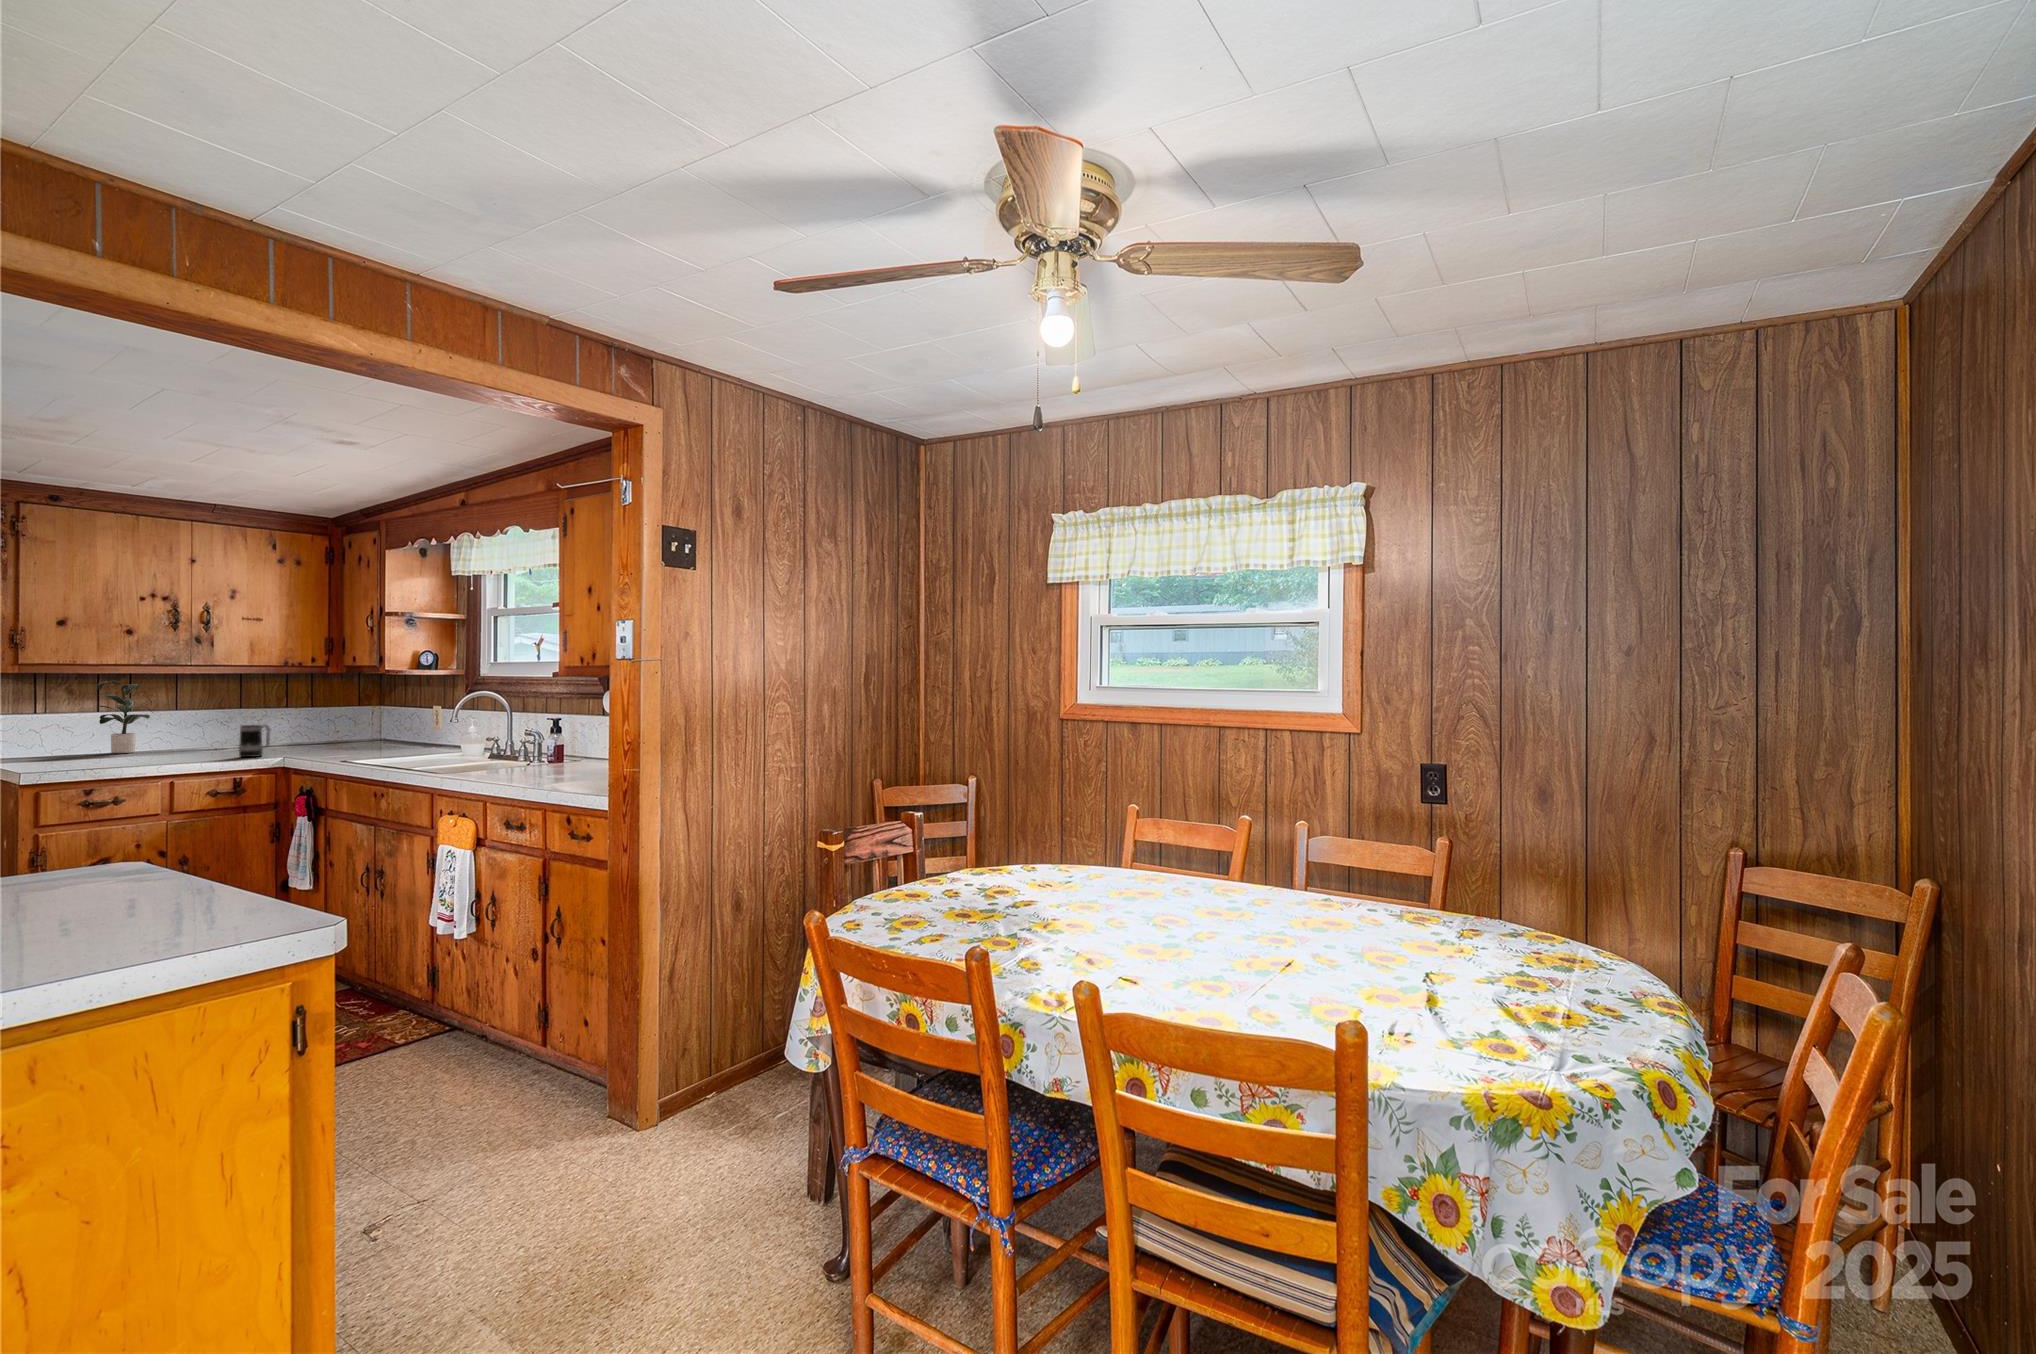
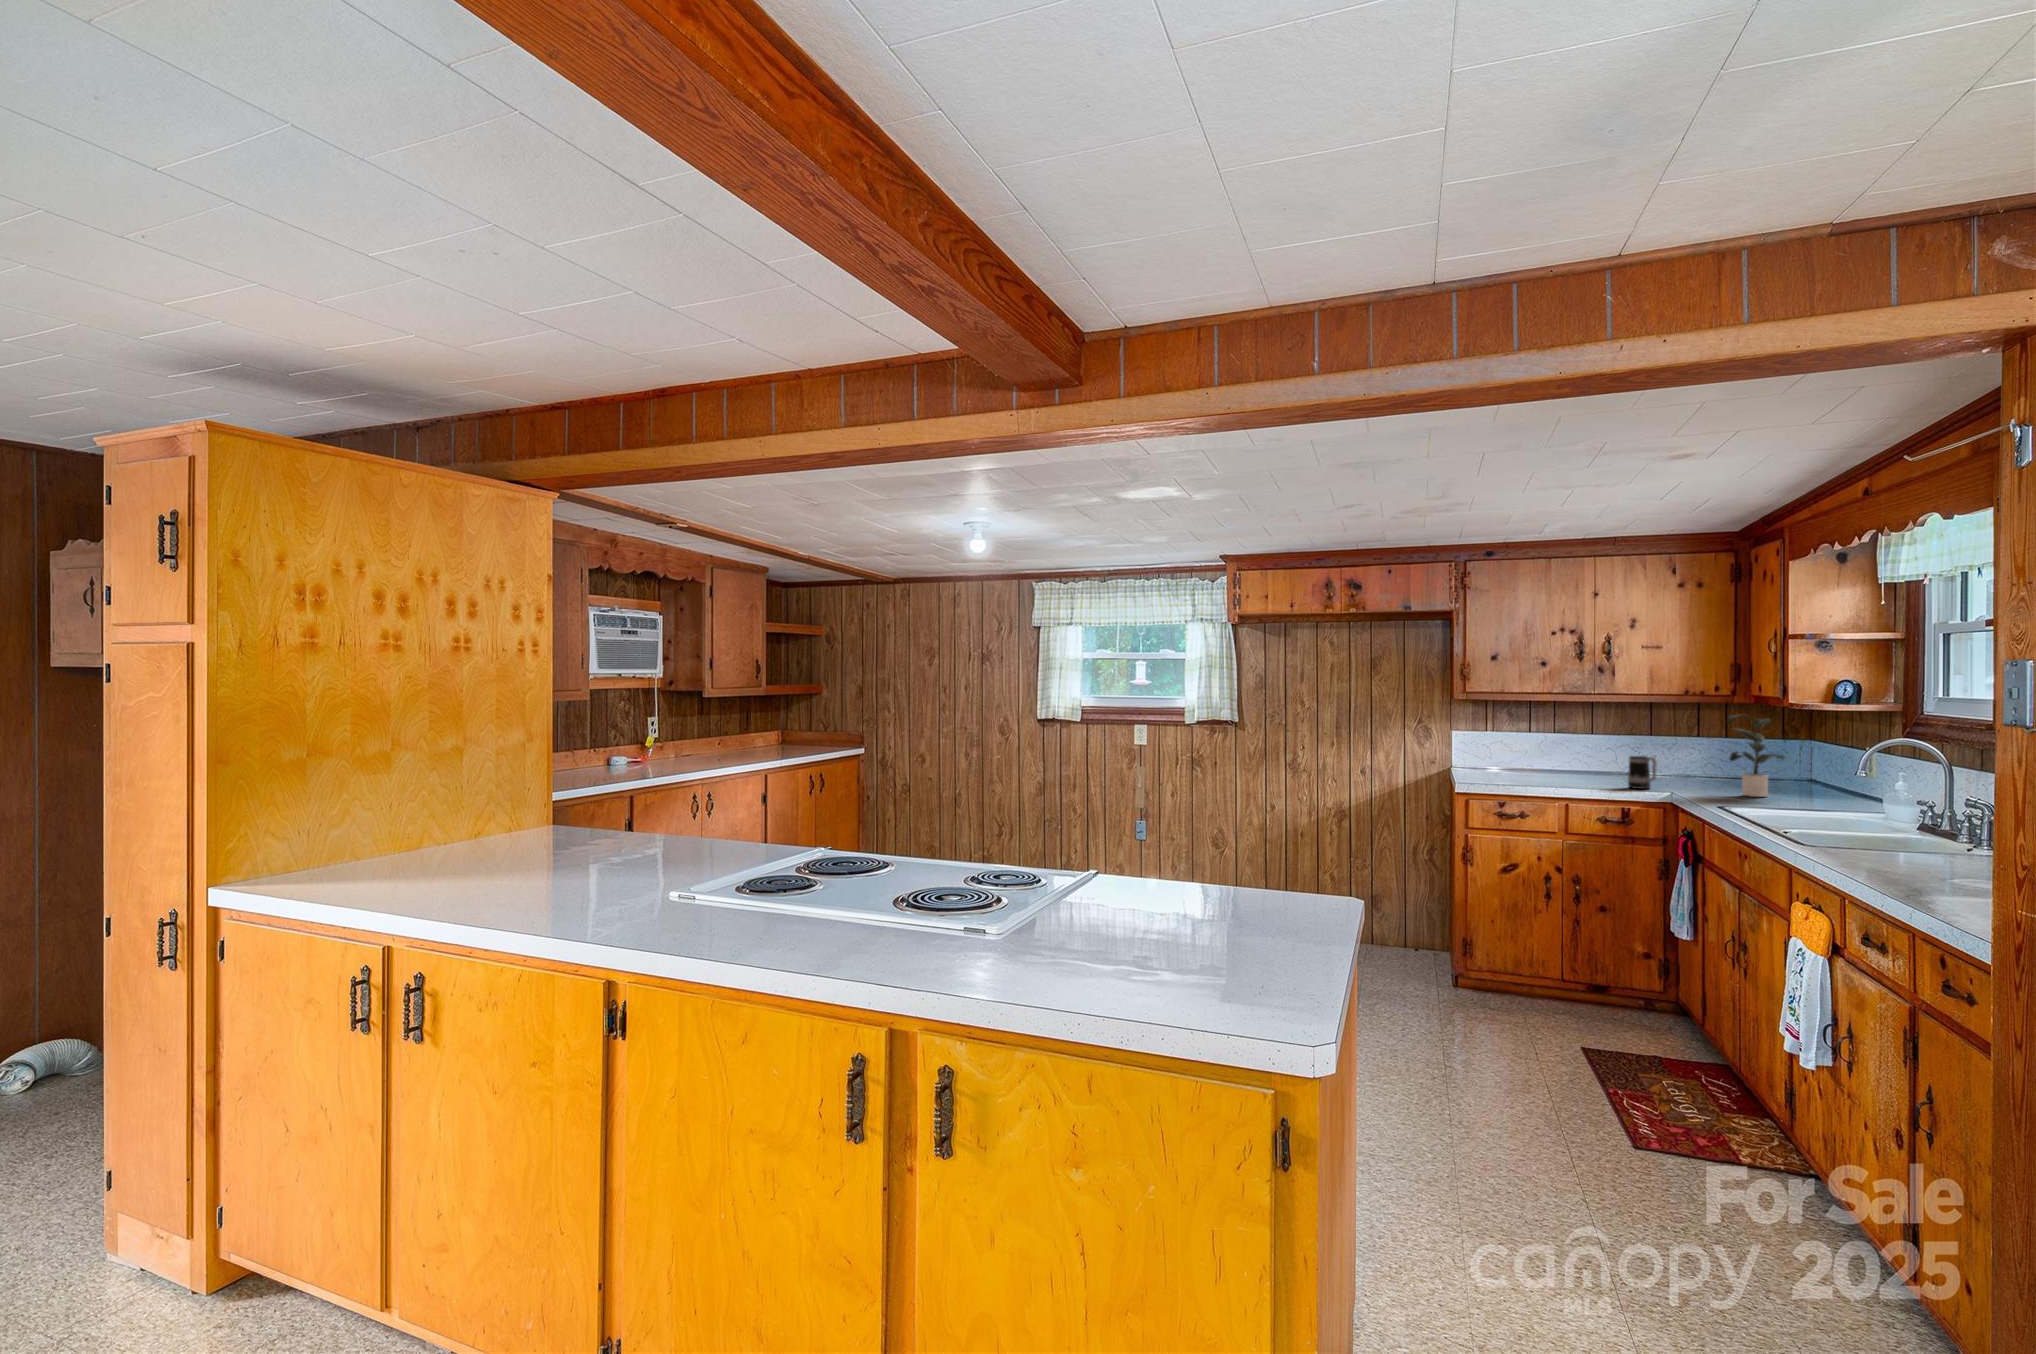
potted plant: present [97,681,152,753] -> present [1727,715,1788,797]

